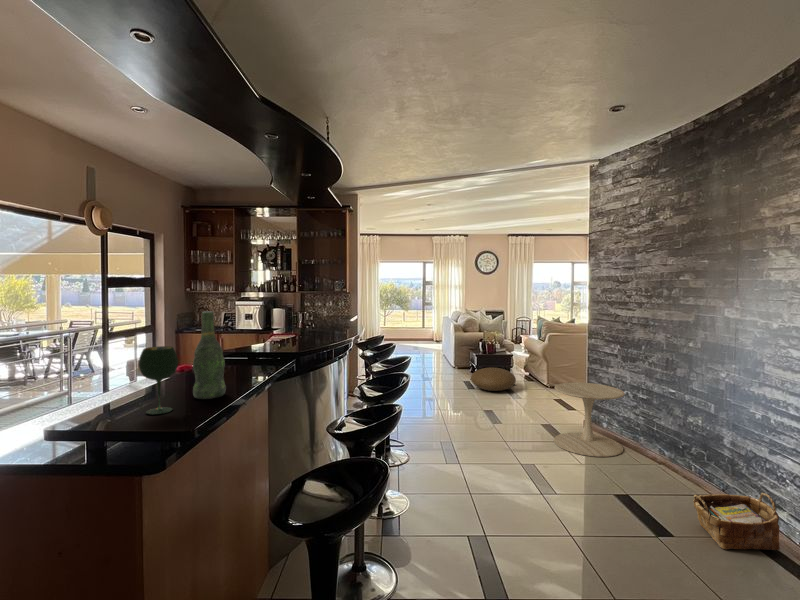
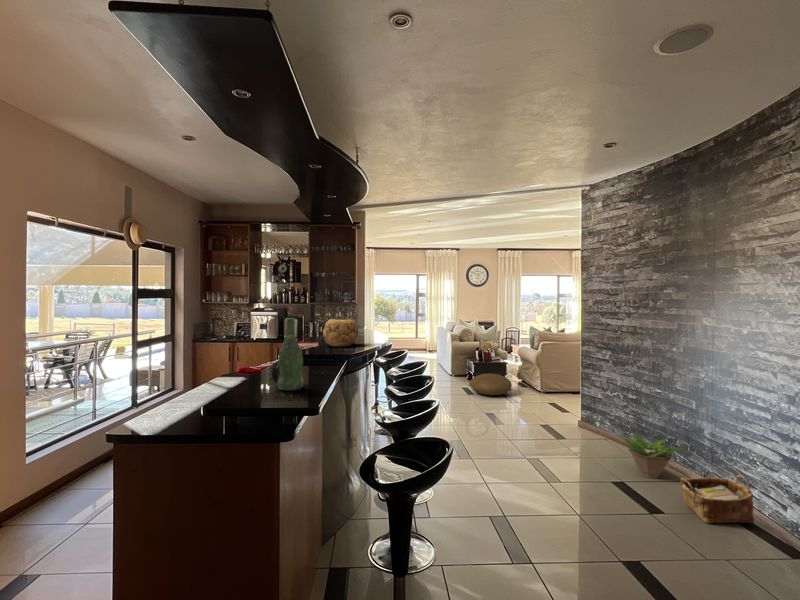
decorative bowl: none [293,310,332,341] -> present [323,319,358,347]
wine glass: present [139,346,178,414] -> none [245,346,274,401]
side table: present [554,382,625,457] -> none [552,385,615,451]
decorative plant: none [620,439,703,491] -> present [617,435,685,478]

